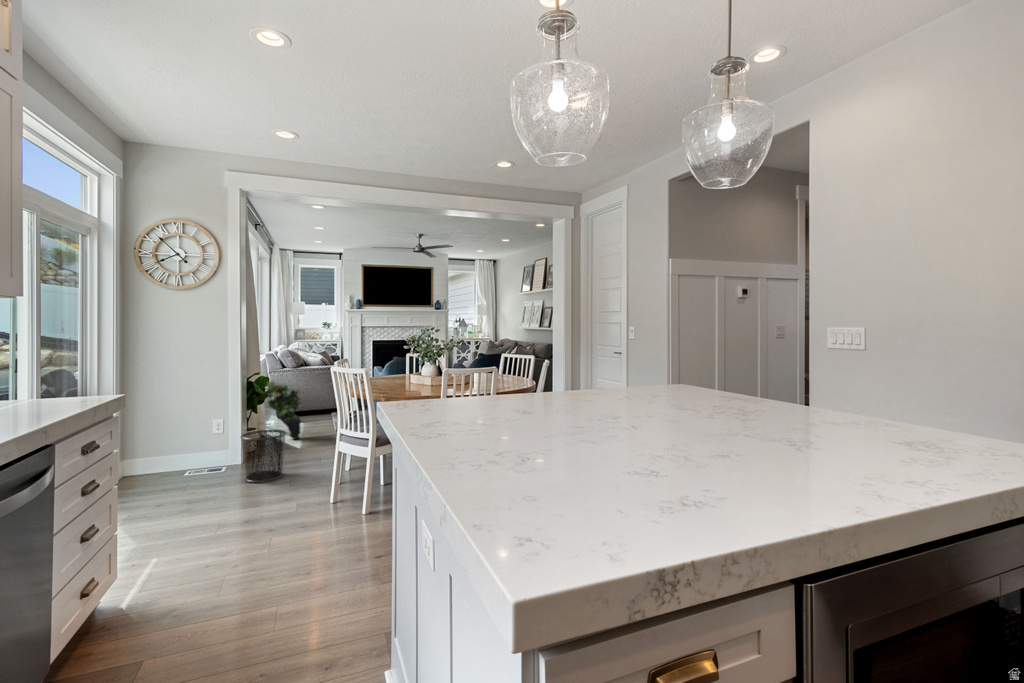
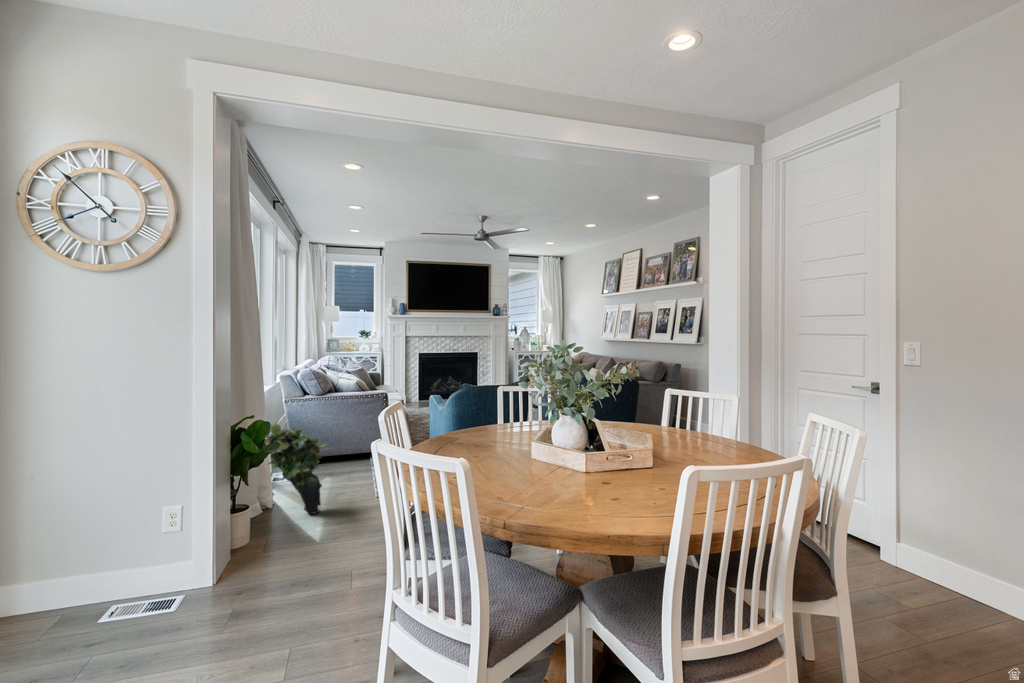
waste bin: present [241,430,286,483] -> none [191,532,283,654]

